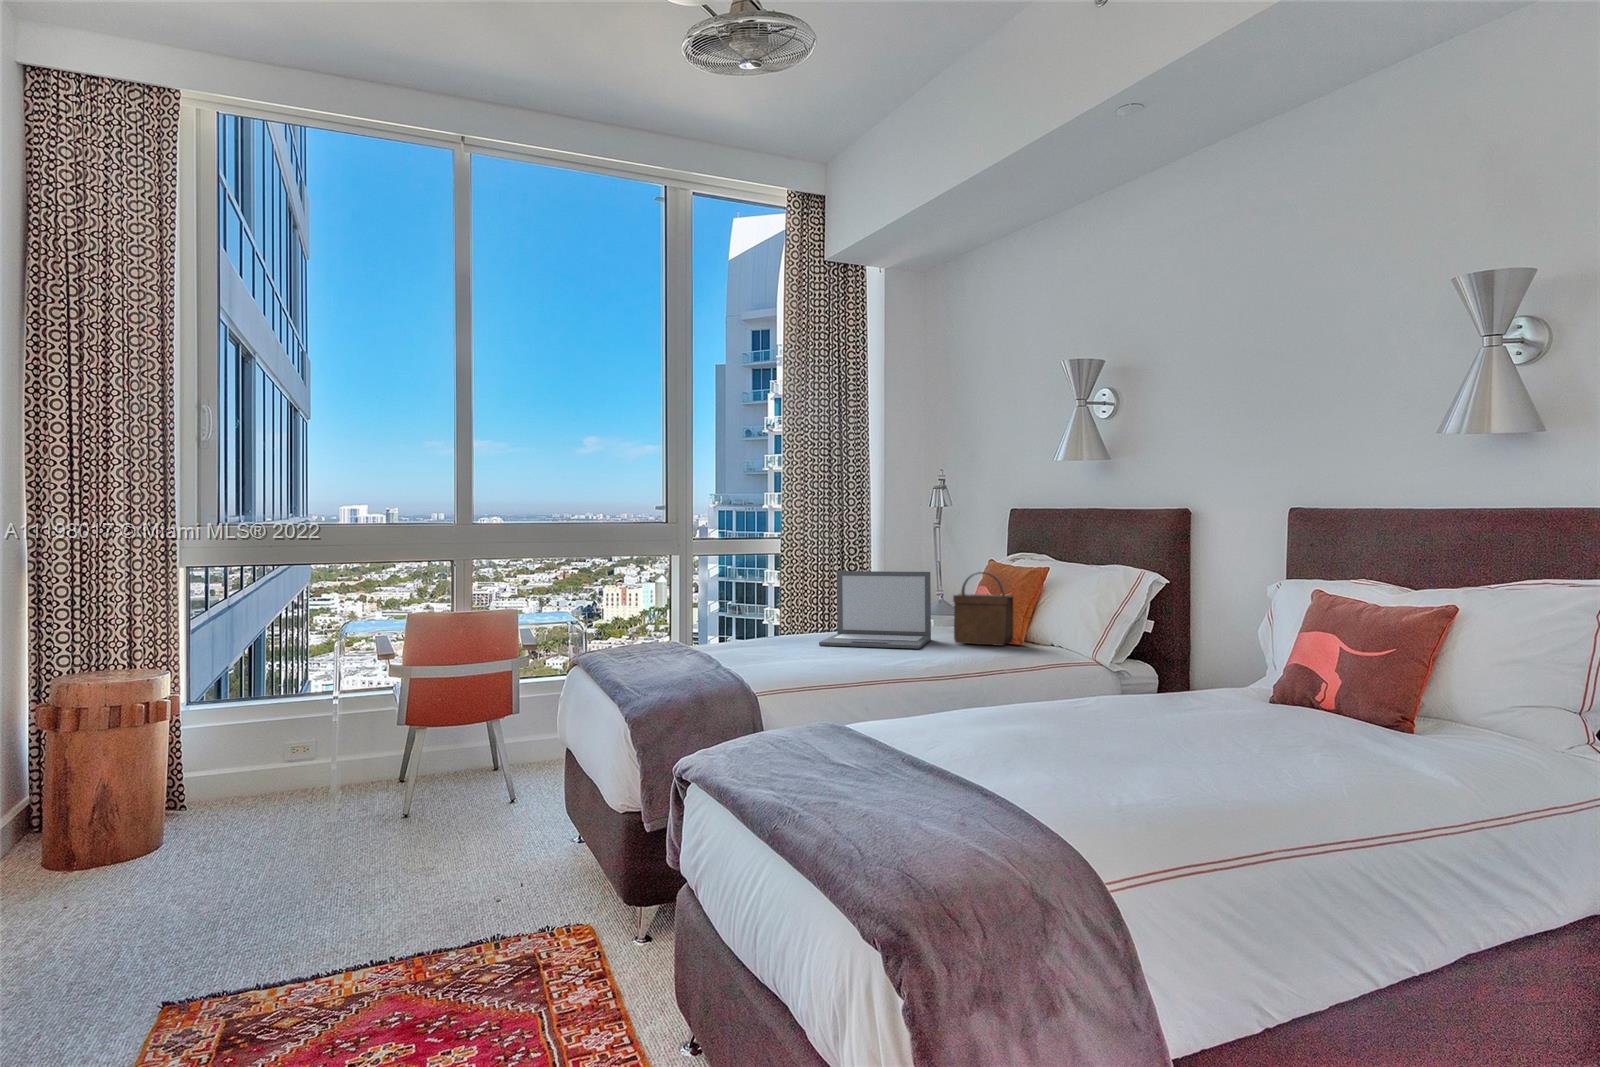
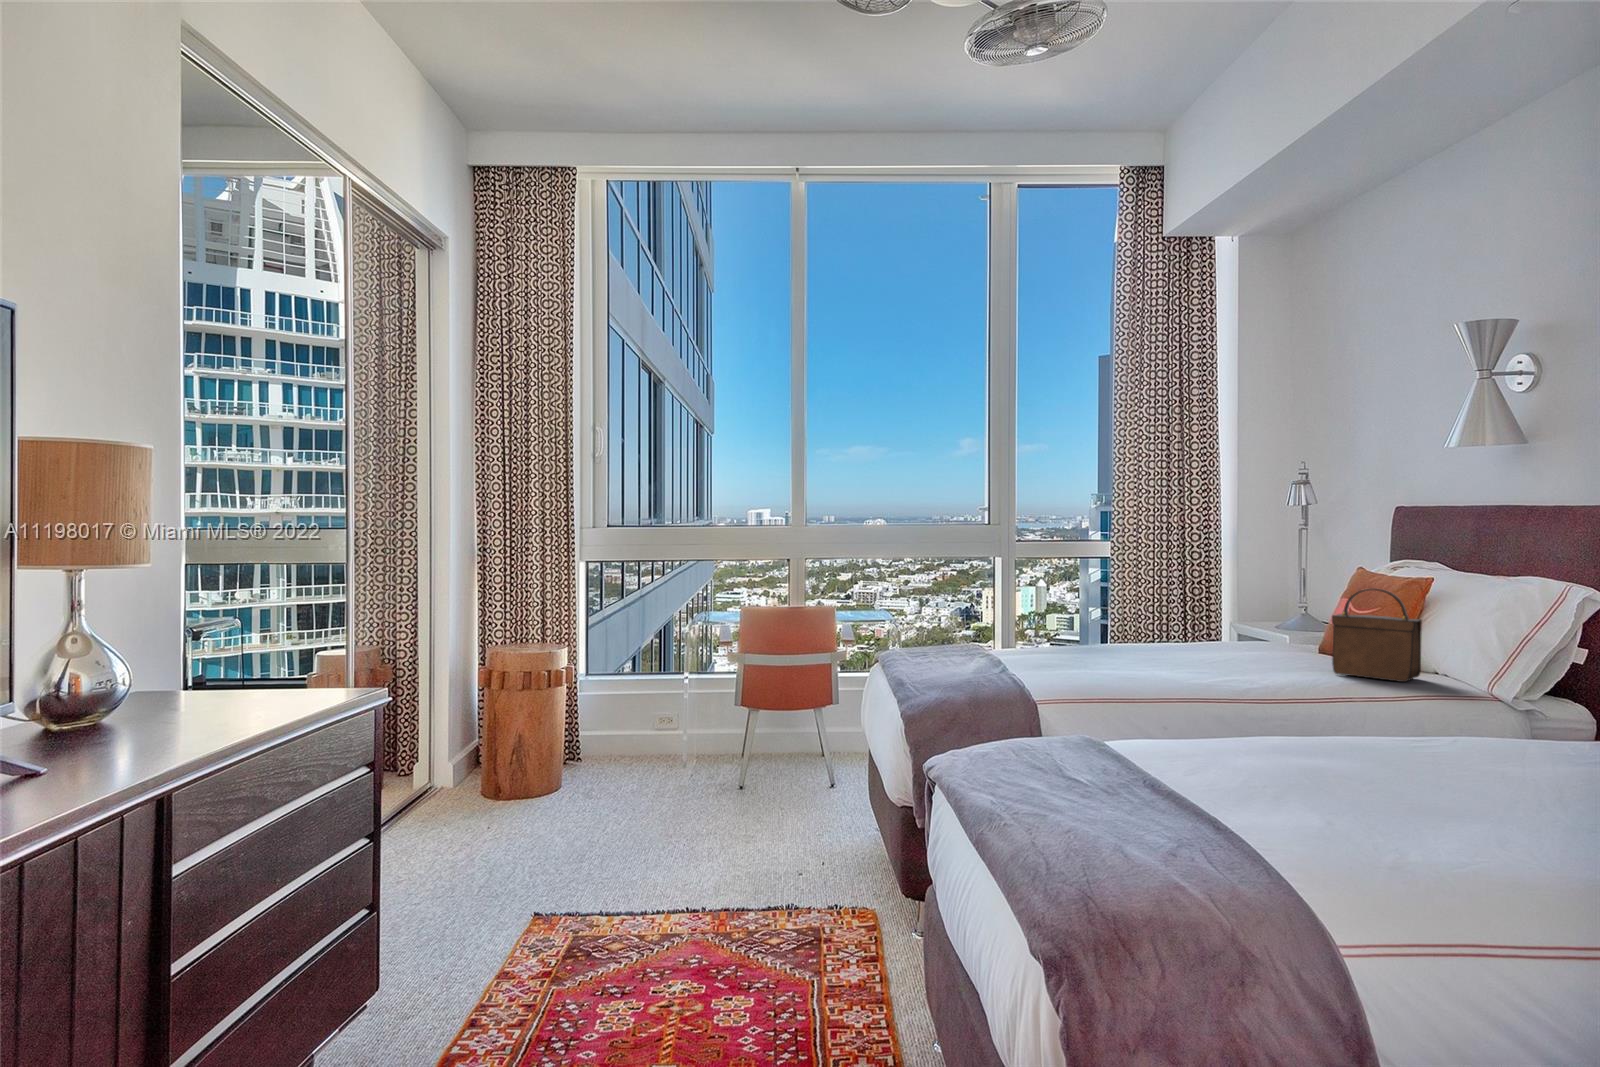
laptop: present [819,571,931,649] -> none [1153,581,1299,678]

